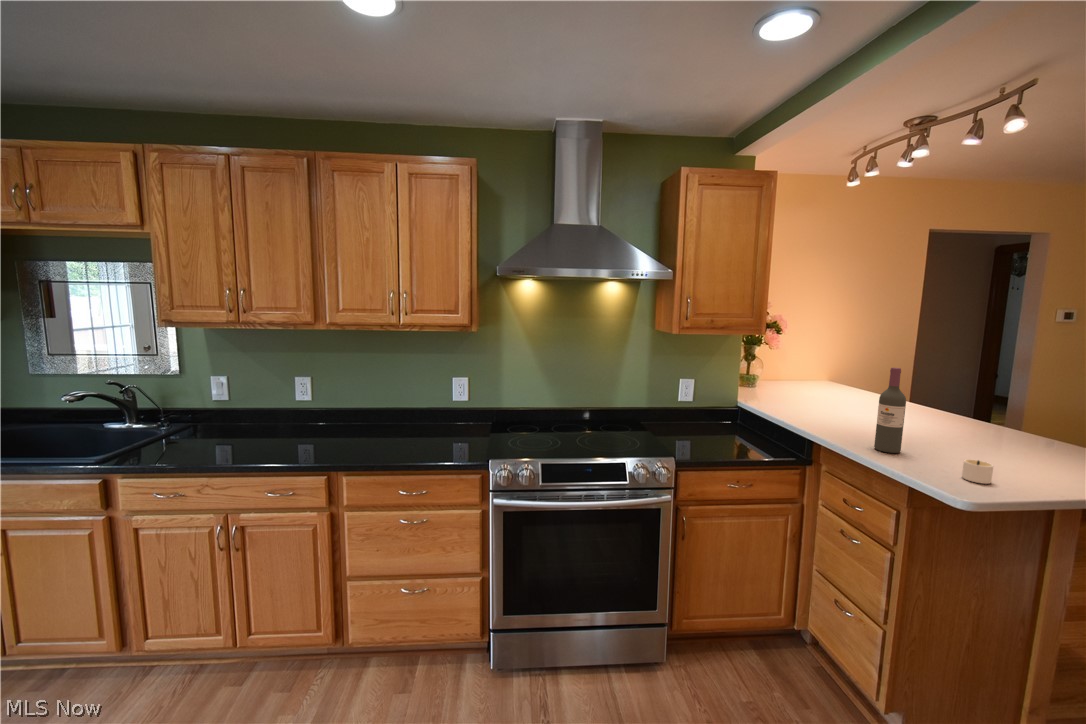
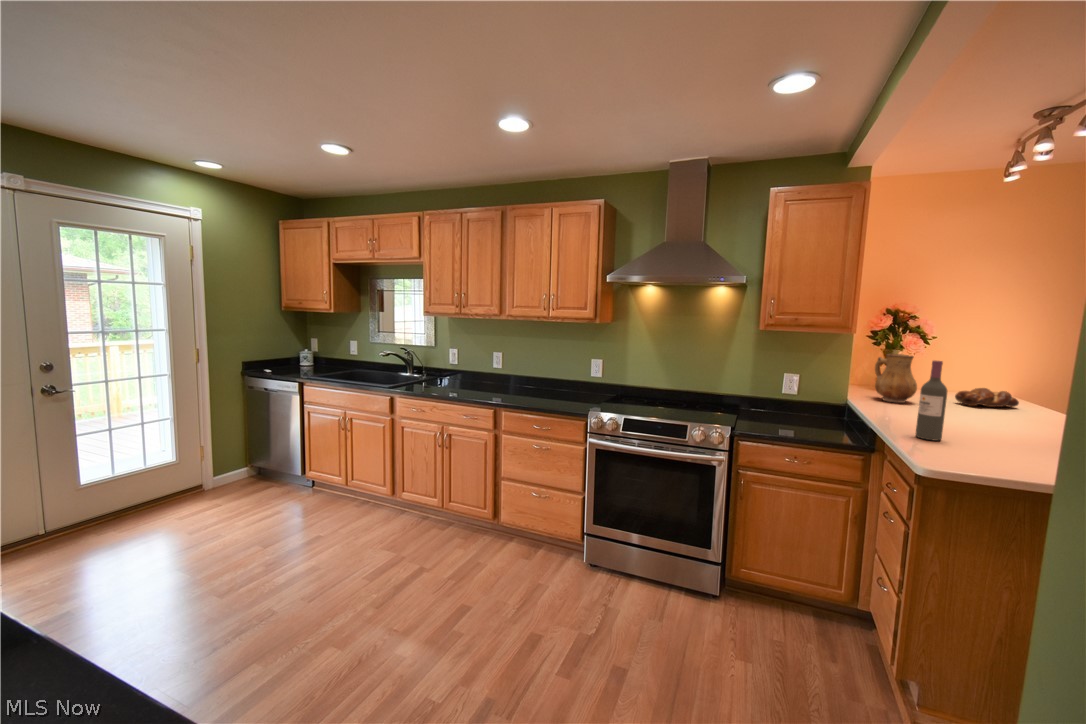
ceramic pitcher: none [762,353,803,402] -> present [875,354,917,403]
bread loaf: none [821,380,865,398] -> present [955,388,1019,407]
candle: present [962,459,994,484] -> none [967,444,1006,470]

